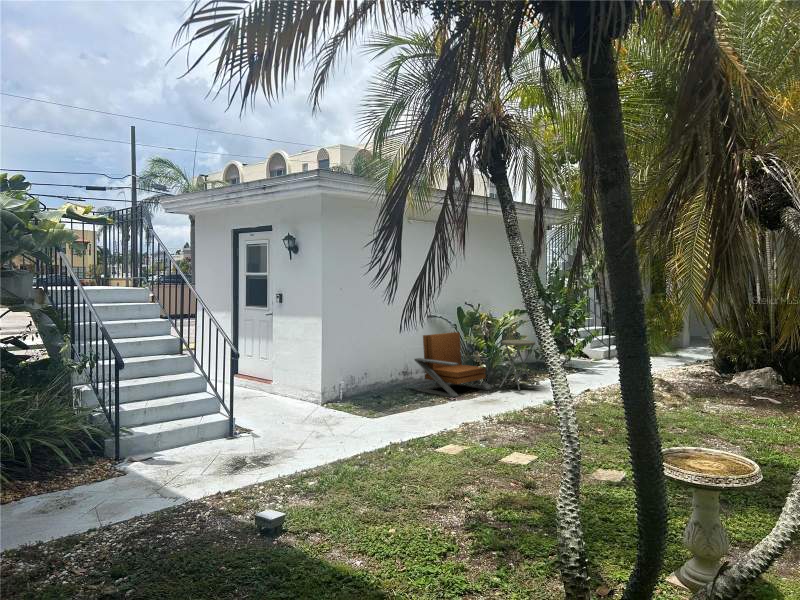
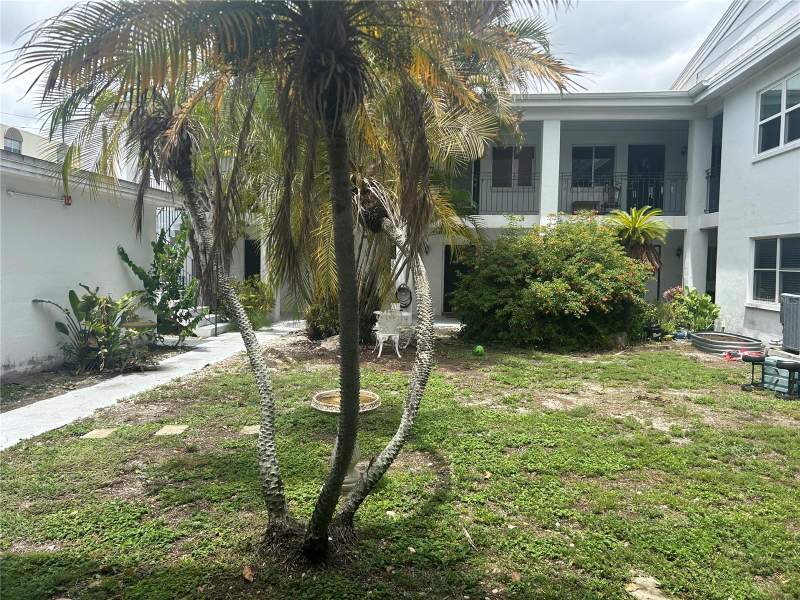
lounge chair: present [414,332,491,397] -> none [19,318,112,386]

